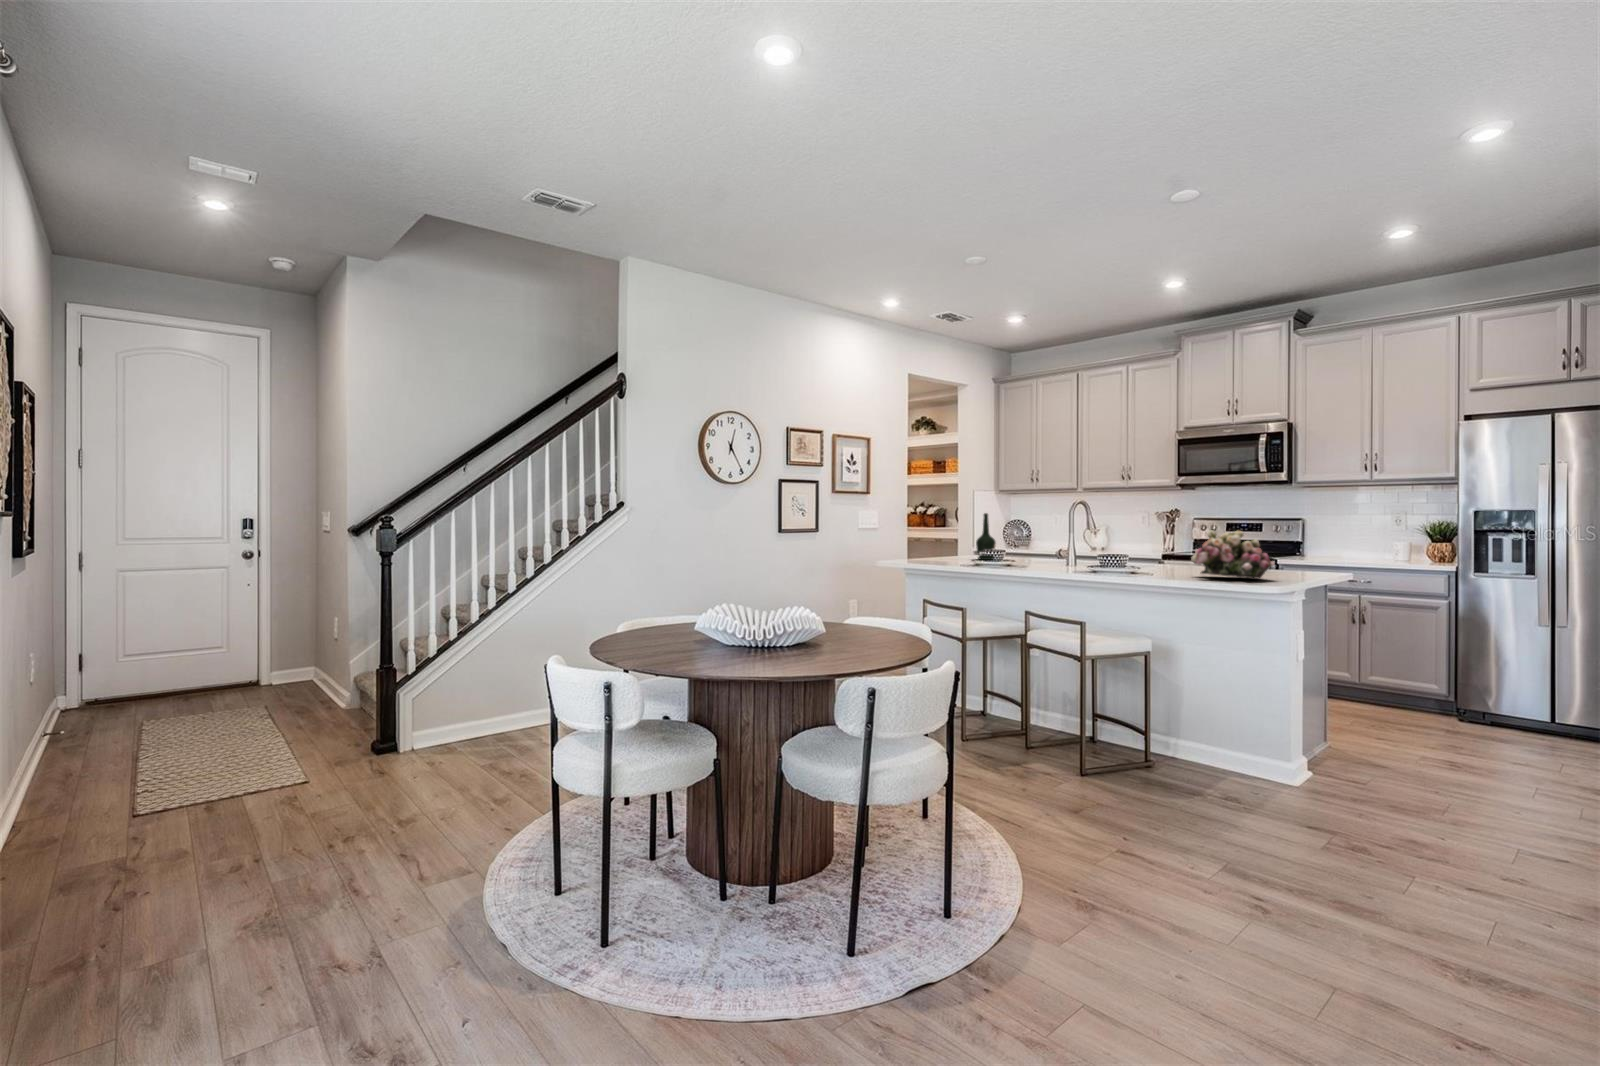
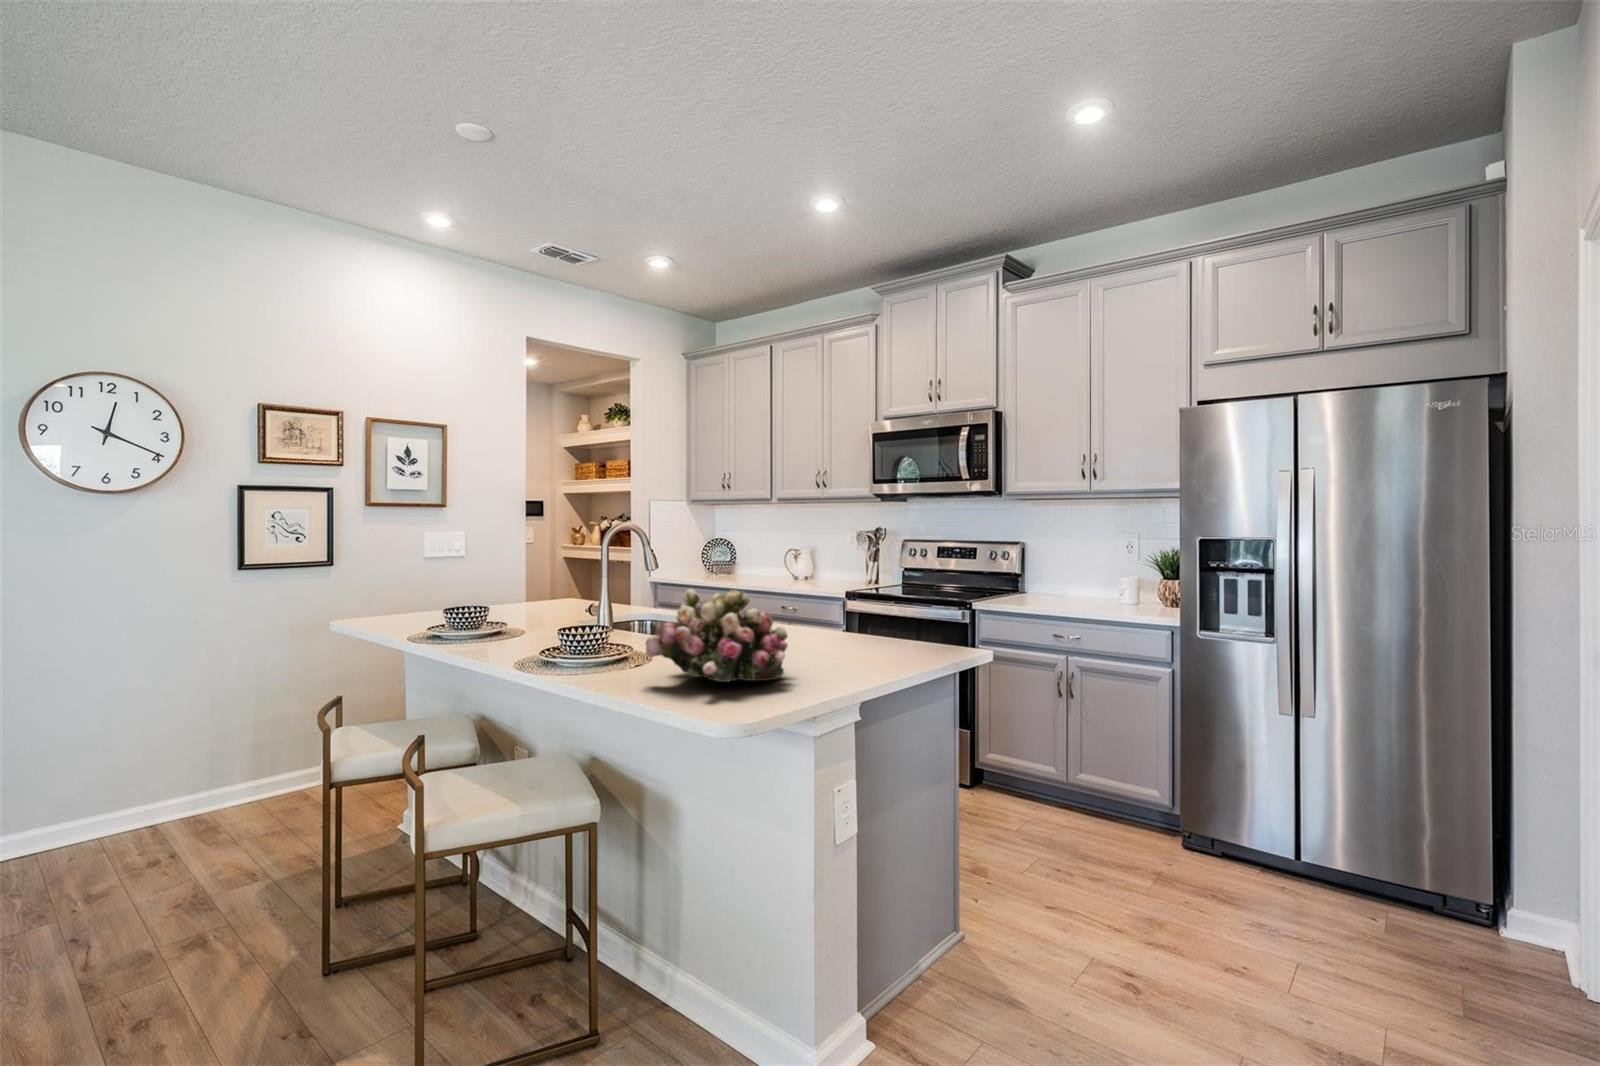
bottle: present [976,513,996,560] -> none [526,539,557,611]

